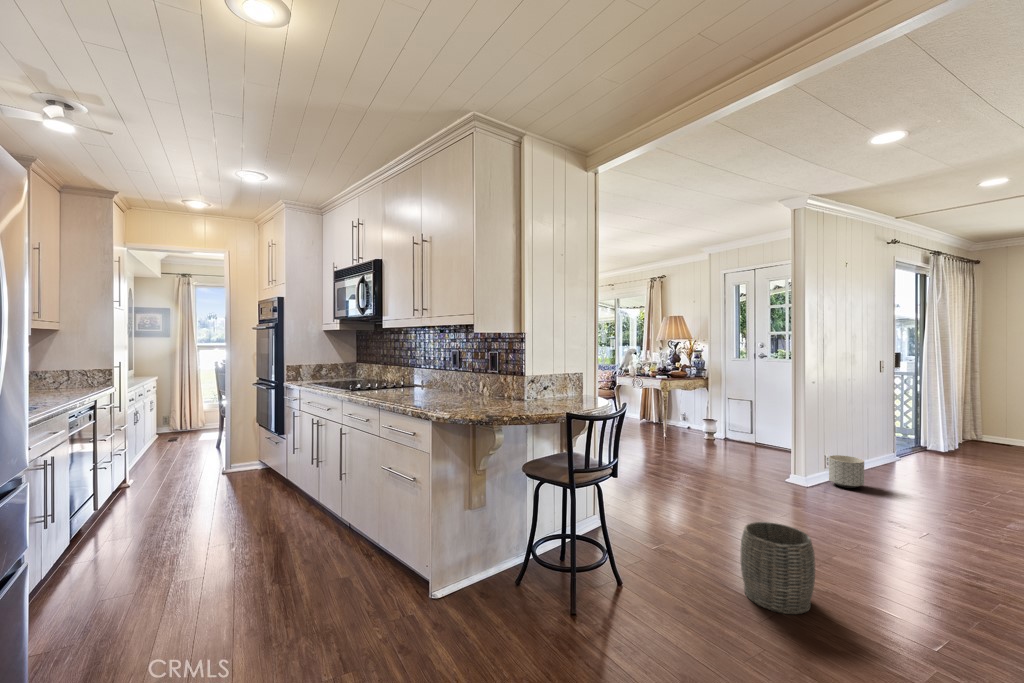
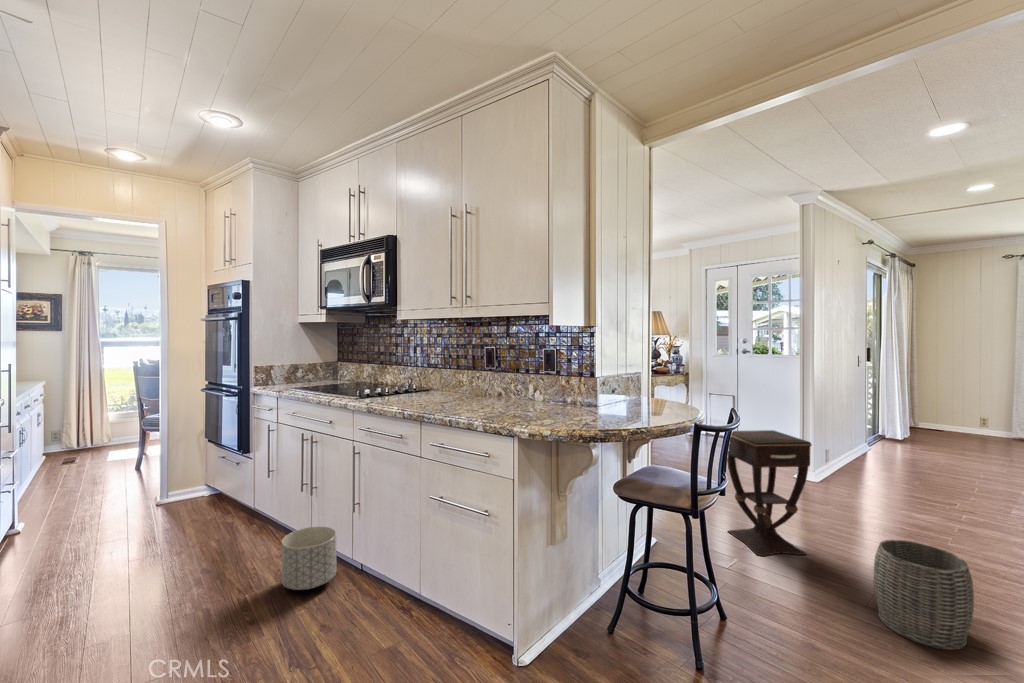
side table: none [664,427,731,540] -> present [727,430,812,556]
planter: present [829,455,864,488] -> present [282,526,336,590]

